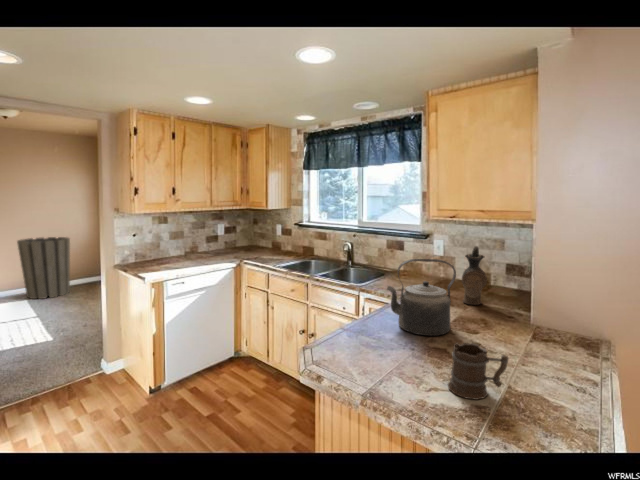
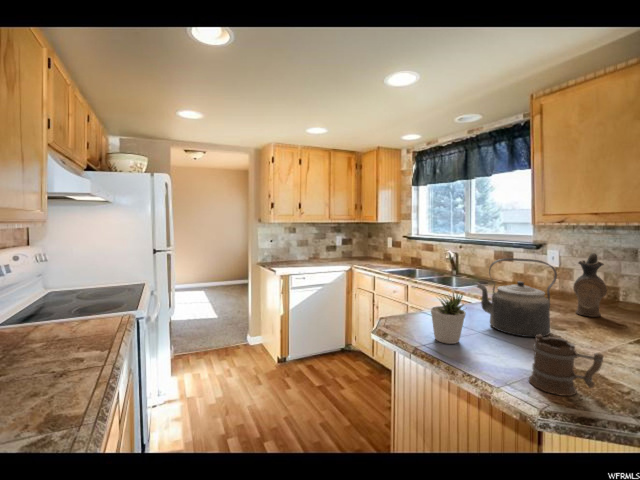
trash can: present [17,237,70,299] -> none [202,245,234,289]
potted plant: none [349,300,385,356] -> present [431,294,466,344]

